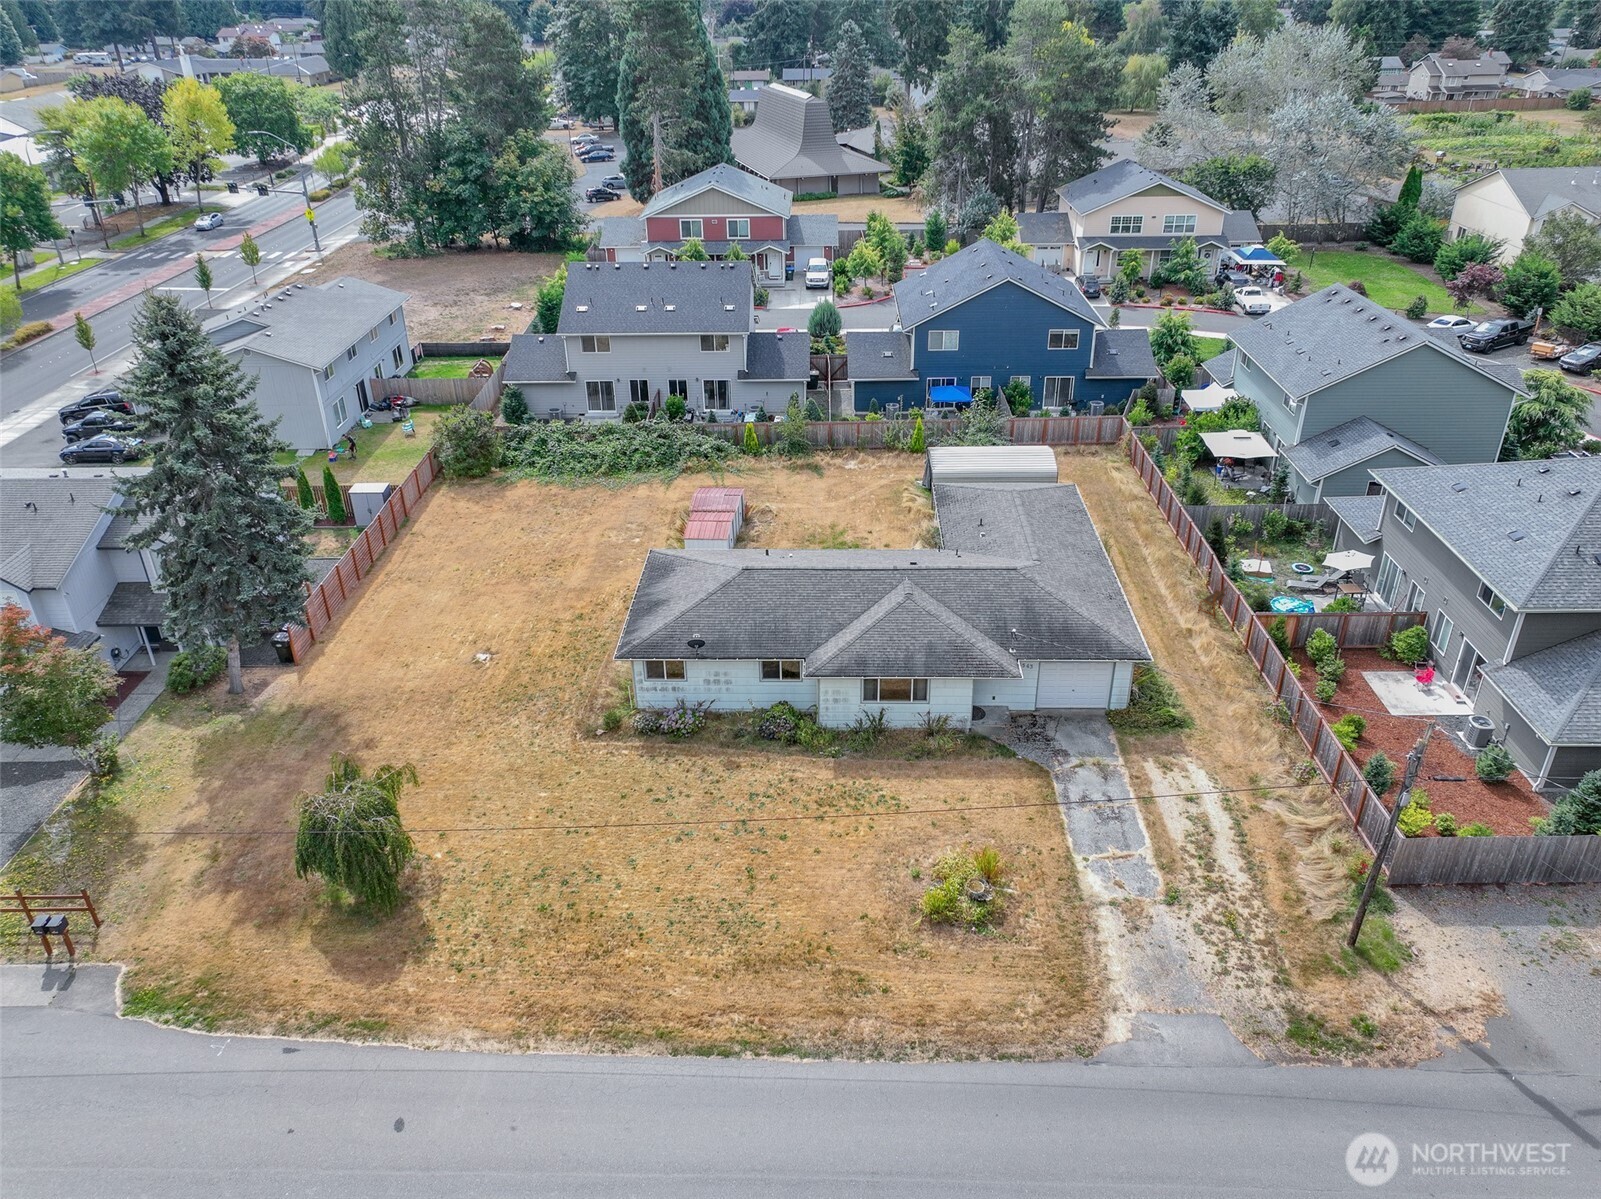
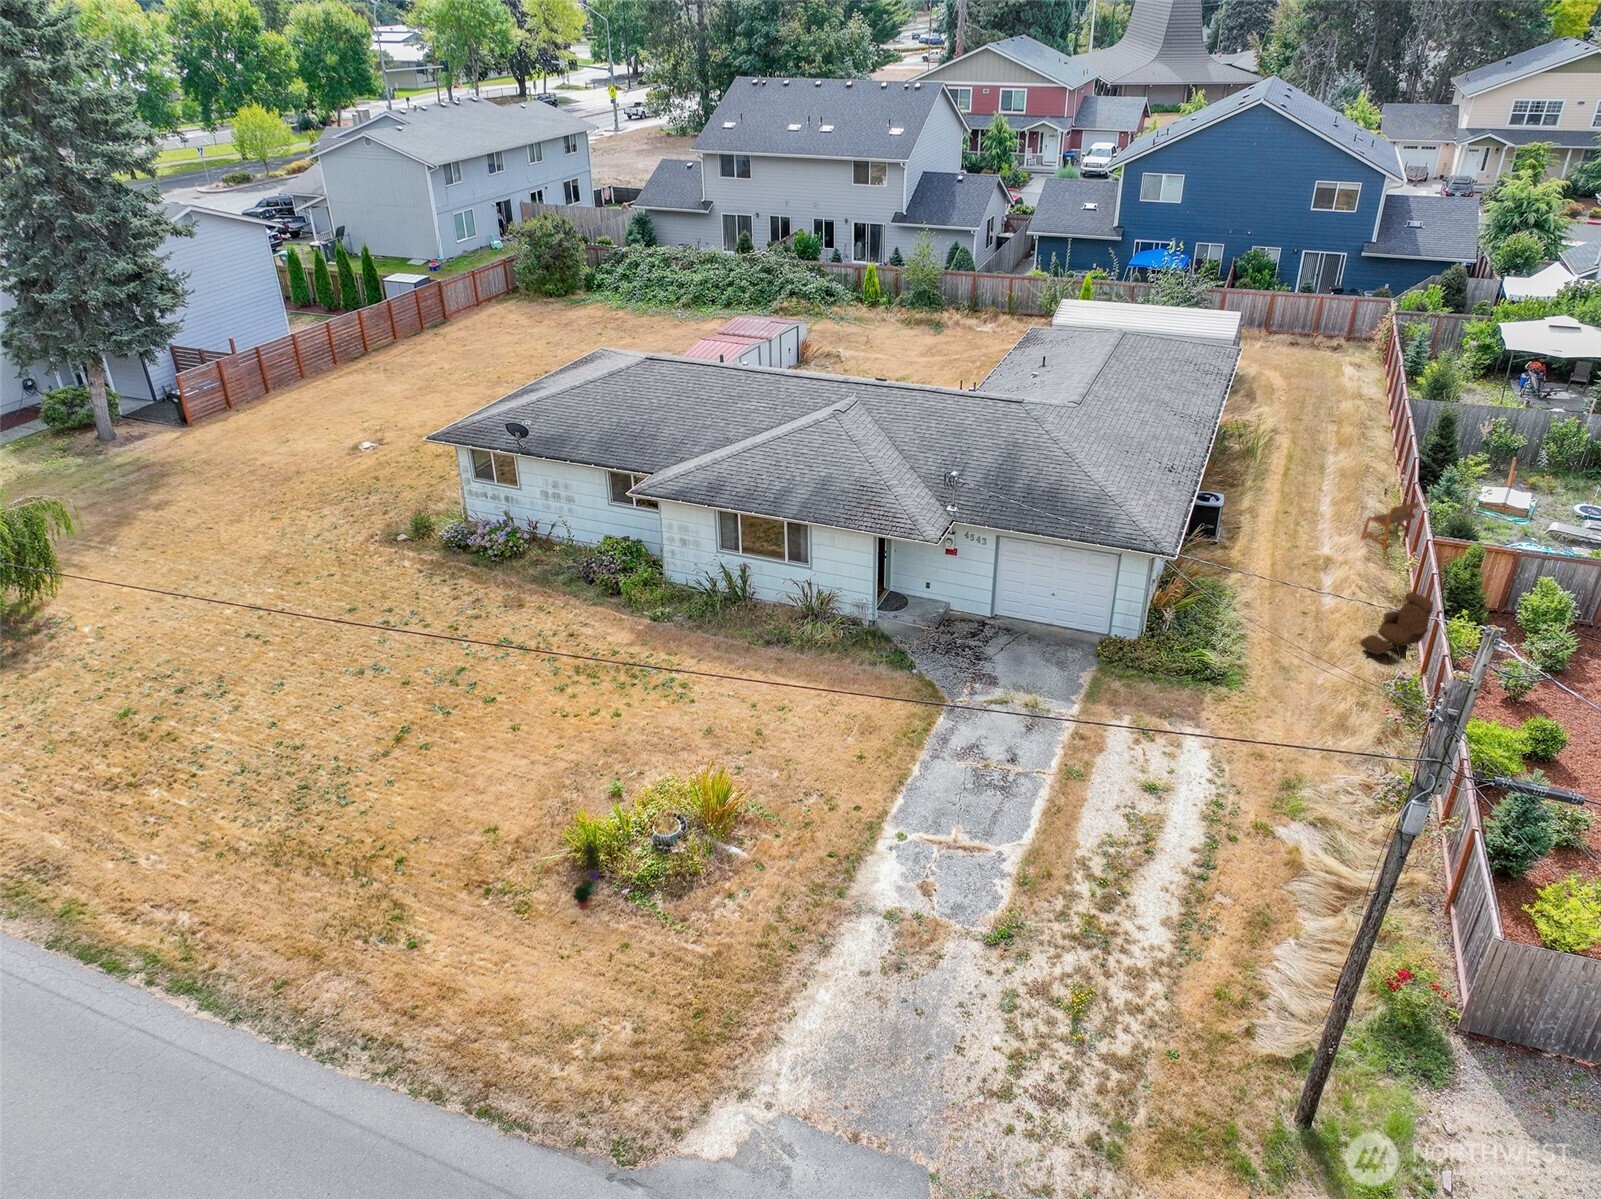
lounge chair: none [1239,653,1274,696] -> present [1360,592,1433,659]
potted plant: none [943,907,963,947] -> present [573,842,599,909]

